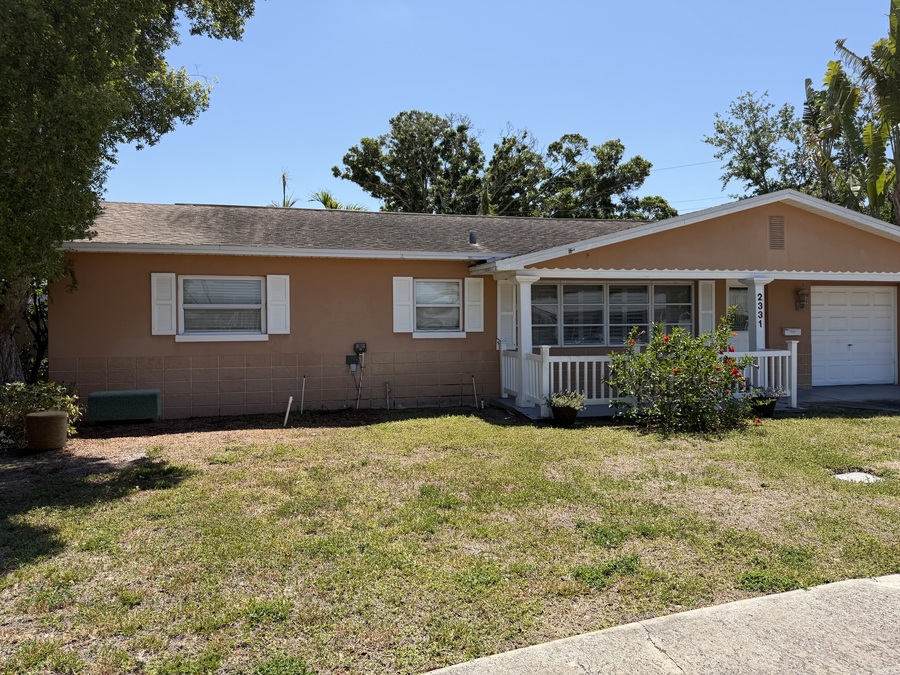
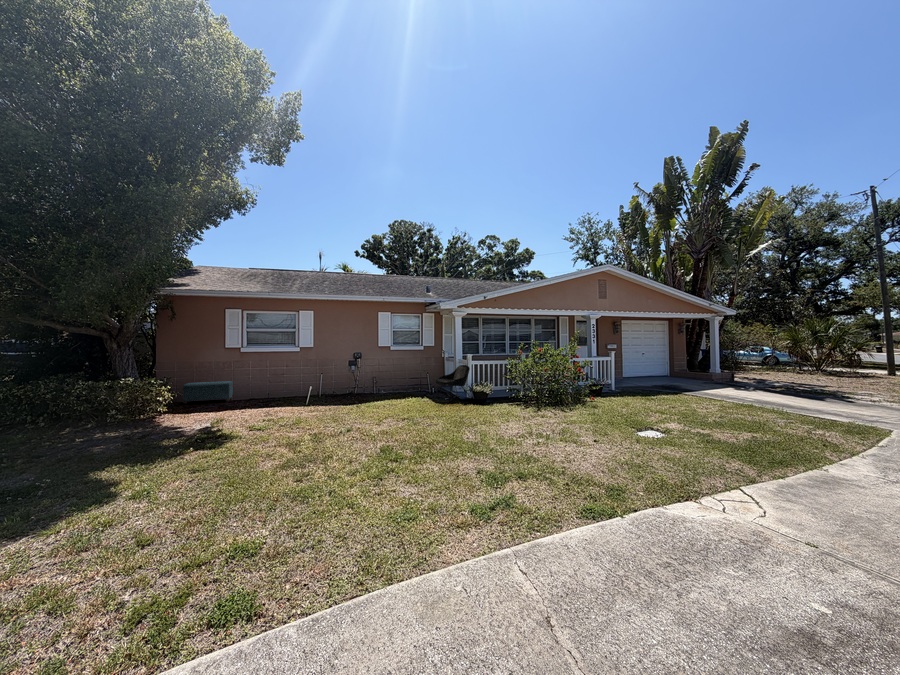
lounge chair: none [488,364,548,425] -> present [436,365,470,402]
woven basket: present [25,411,67,450] -> none [131,396,162,422]

